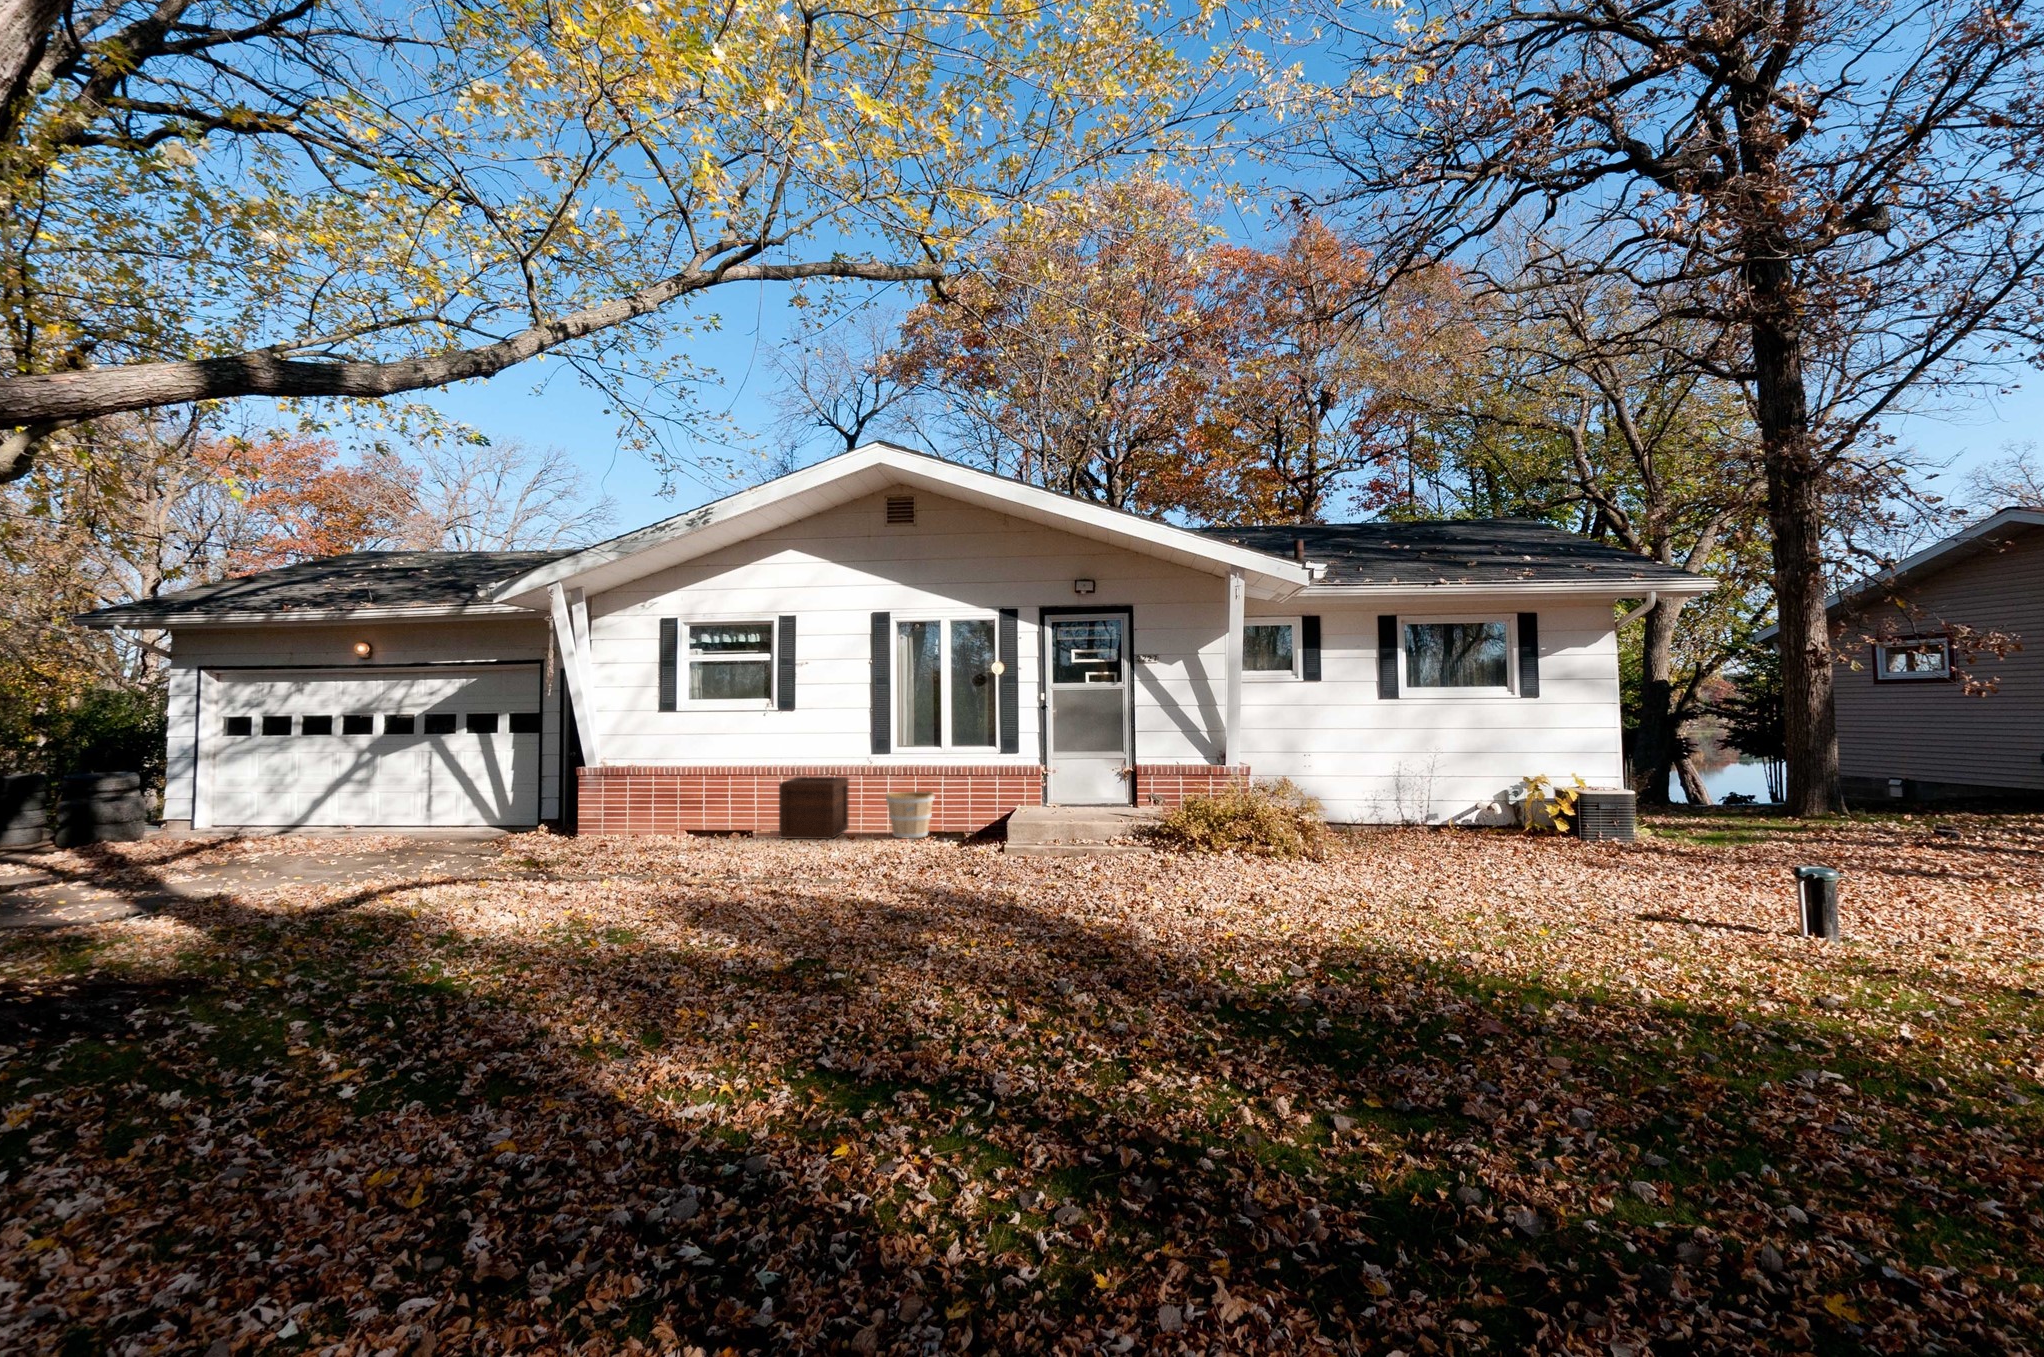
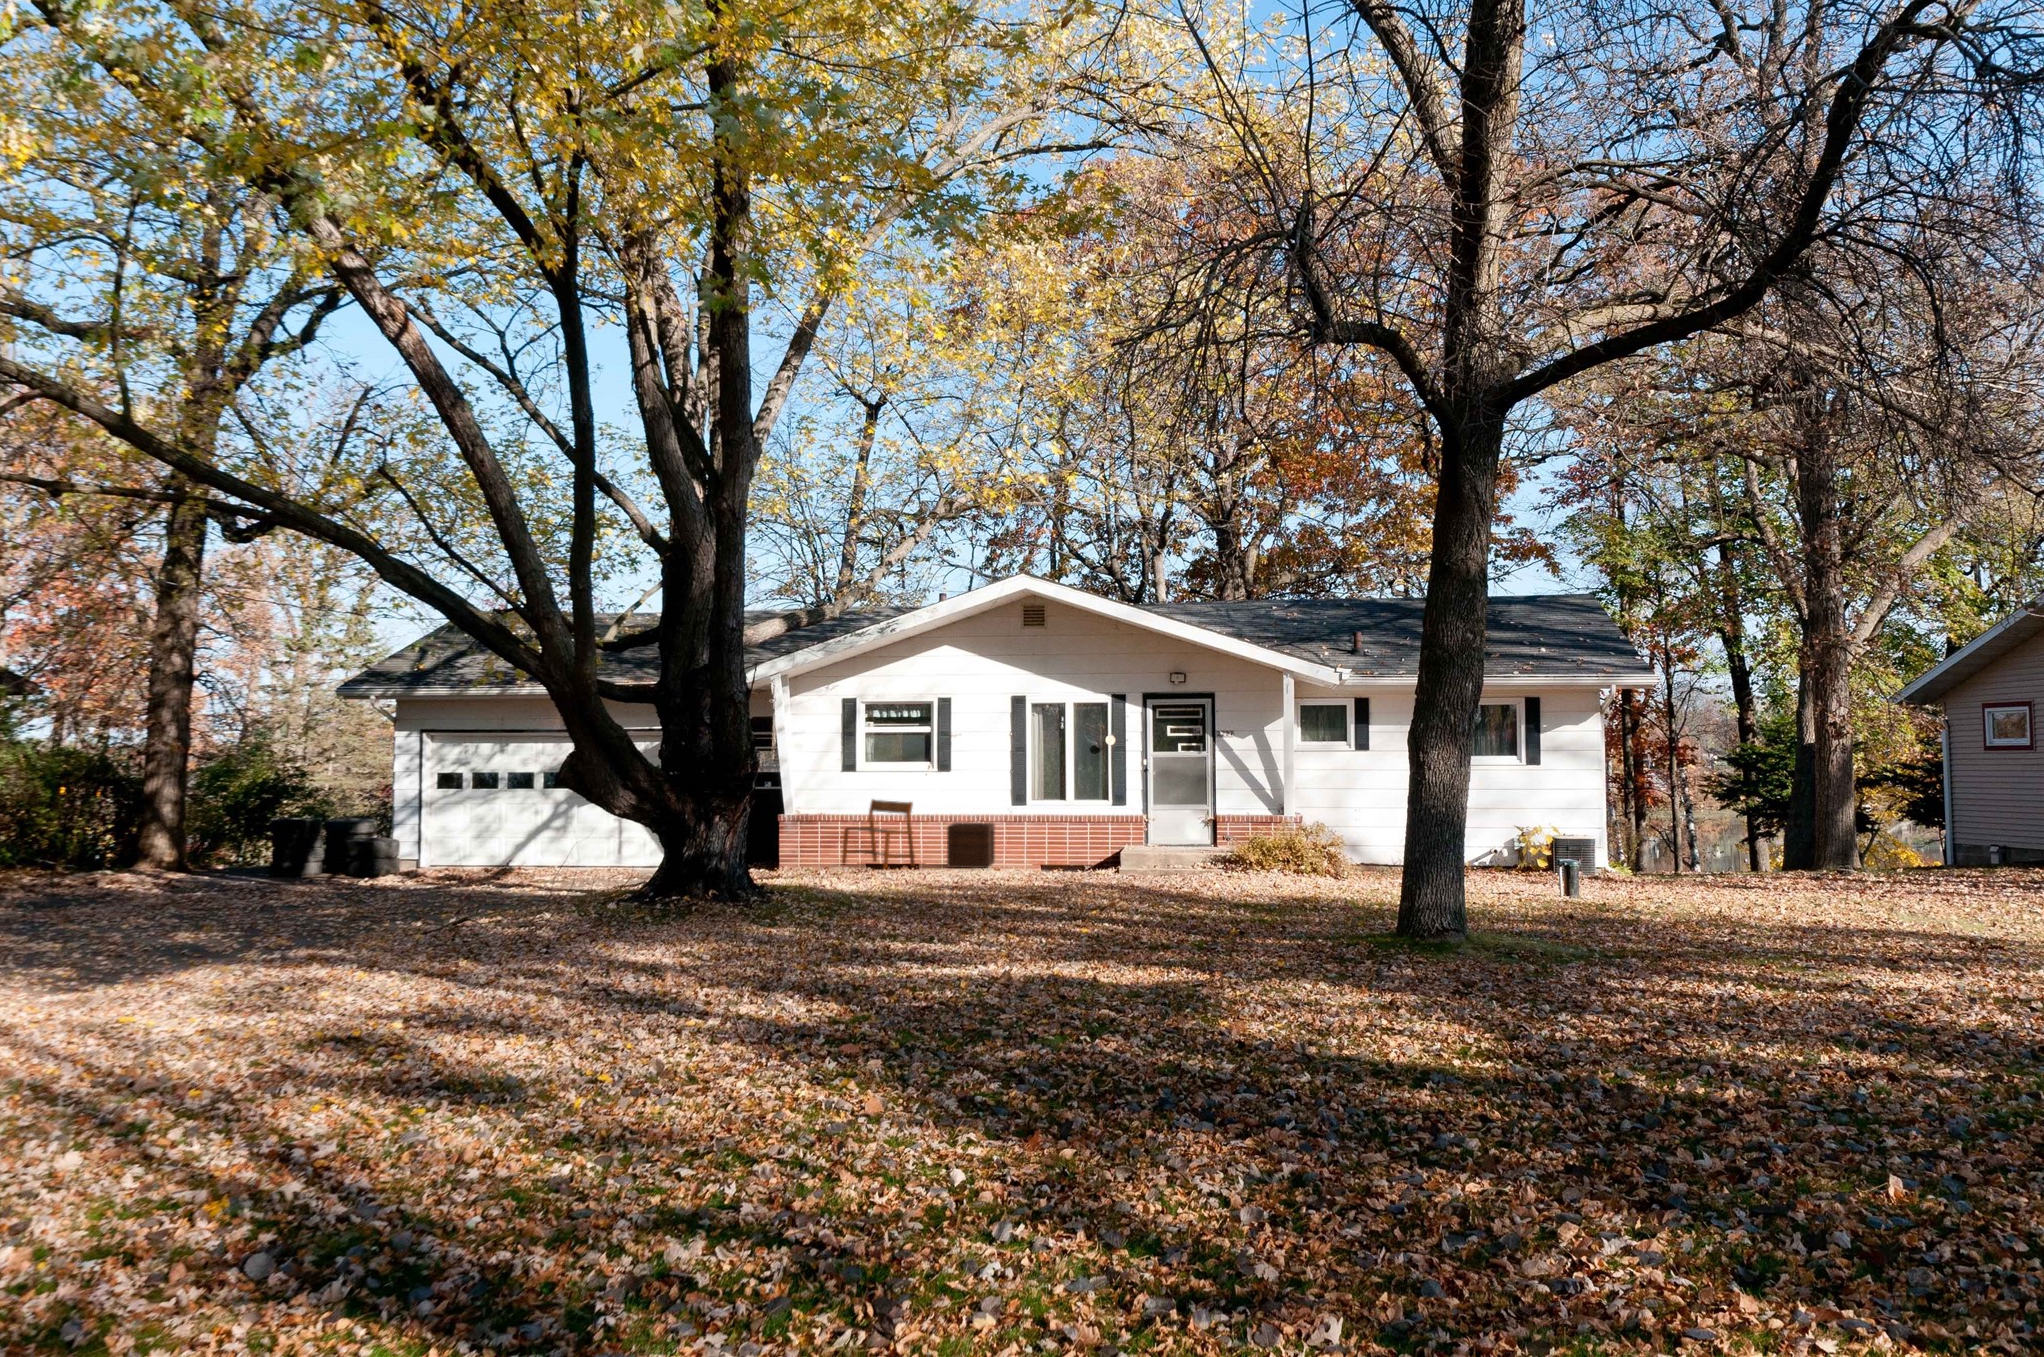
bench: none [648,747,740,844] -> present [842,799,915,869]
wooden bucket: present [886,791,935,839] -> none [1026,834,1064,868]

